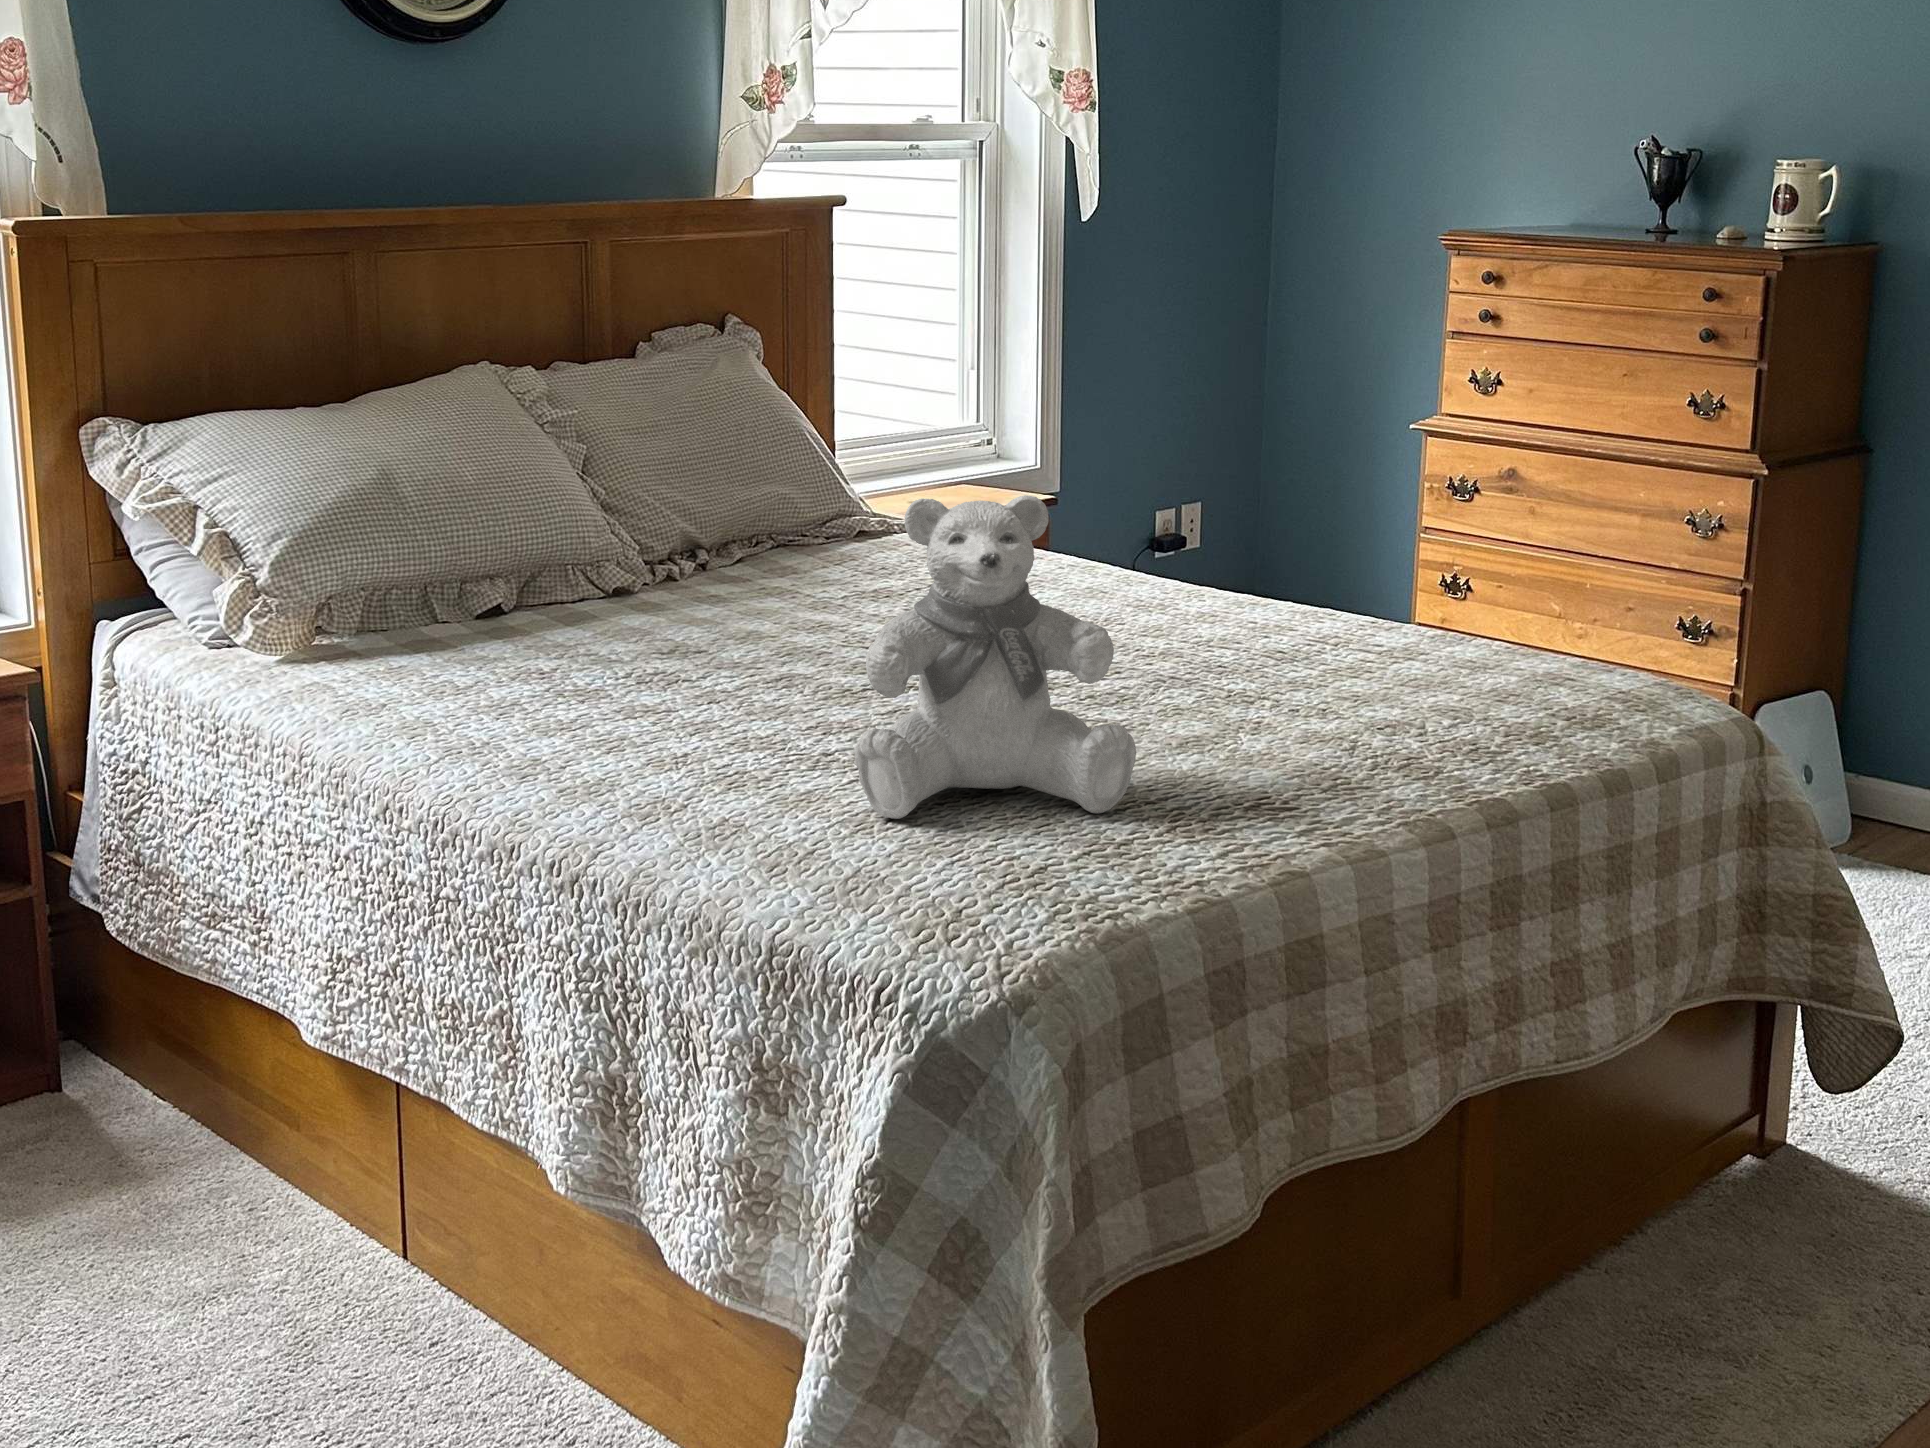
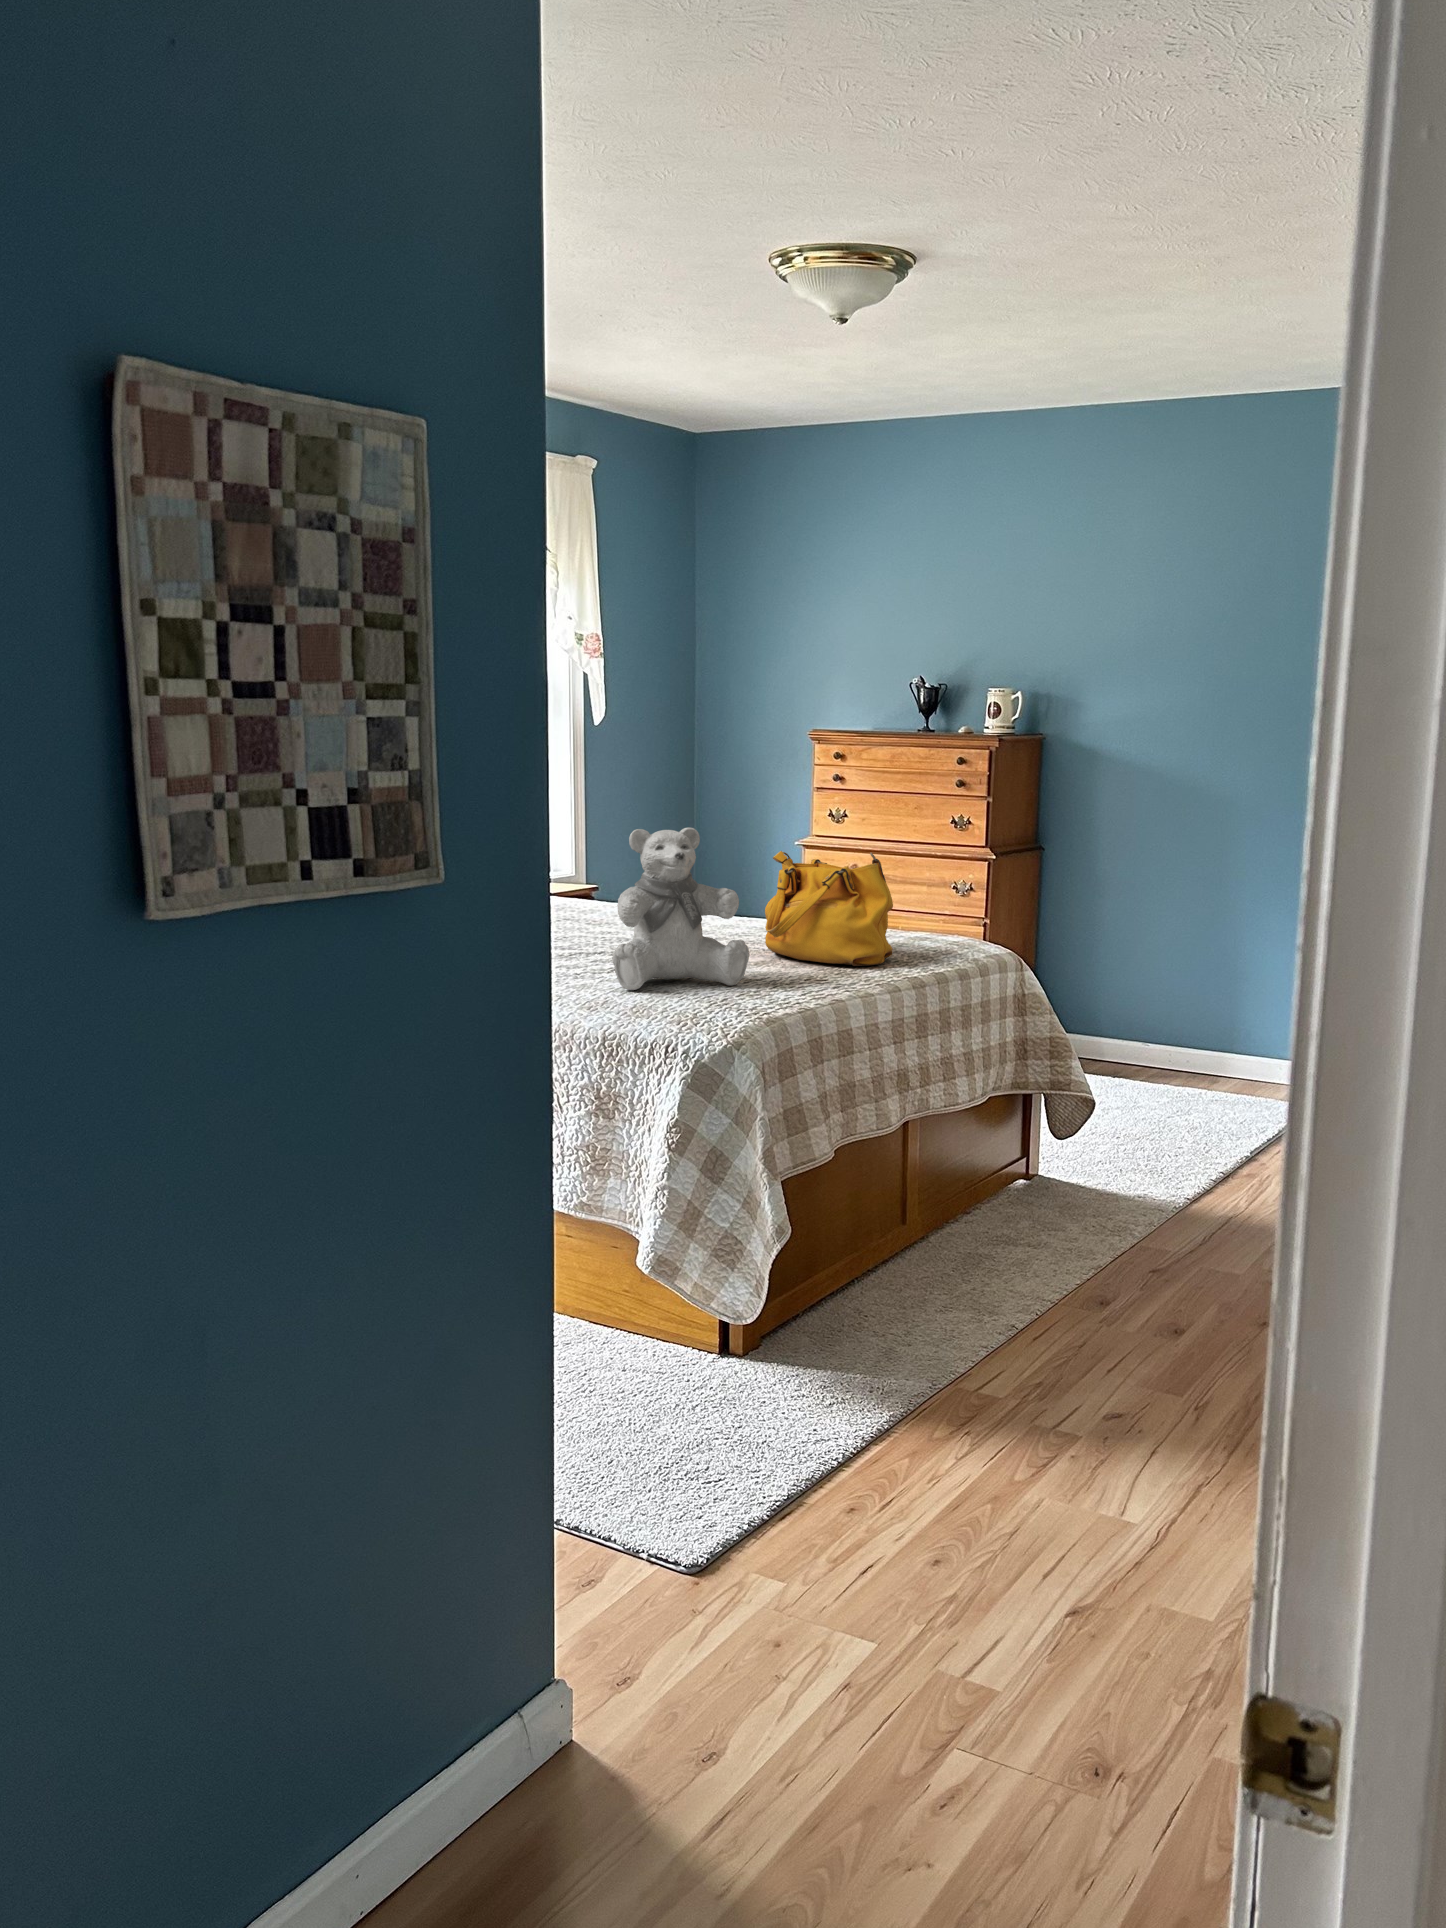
handbag: none [1208,516,1467,762] -> present [765,851,893,966]

